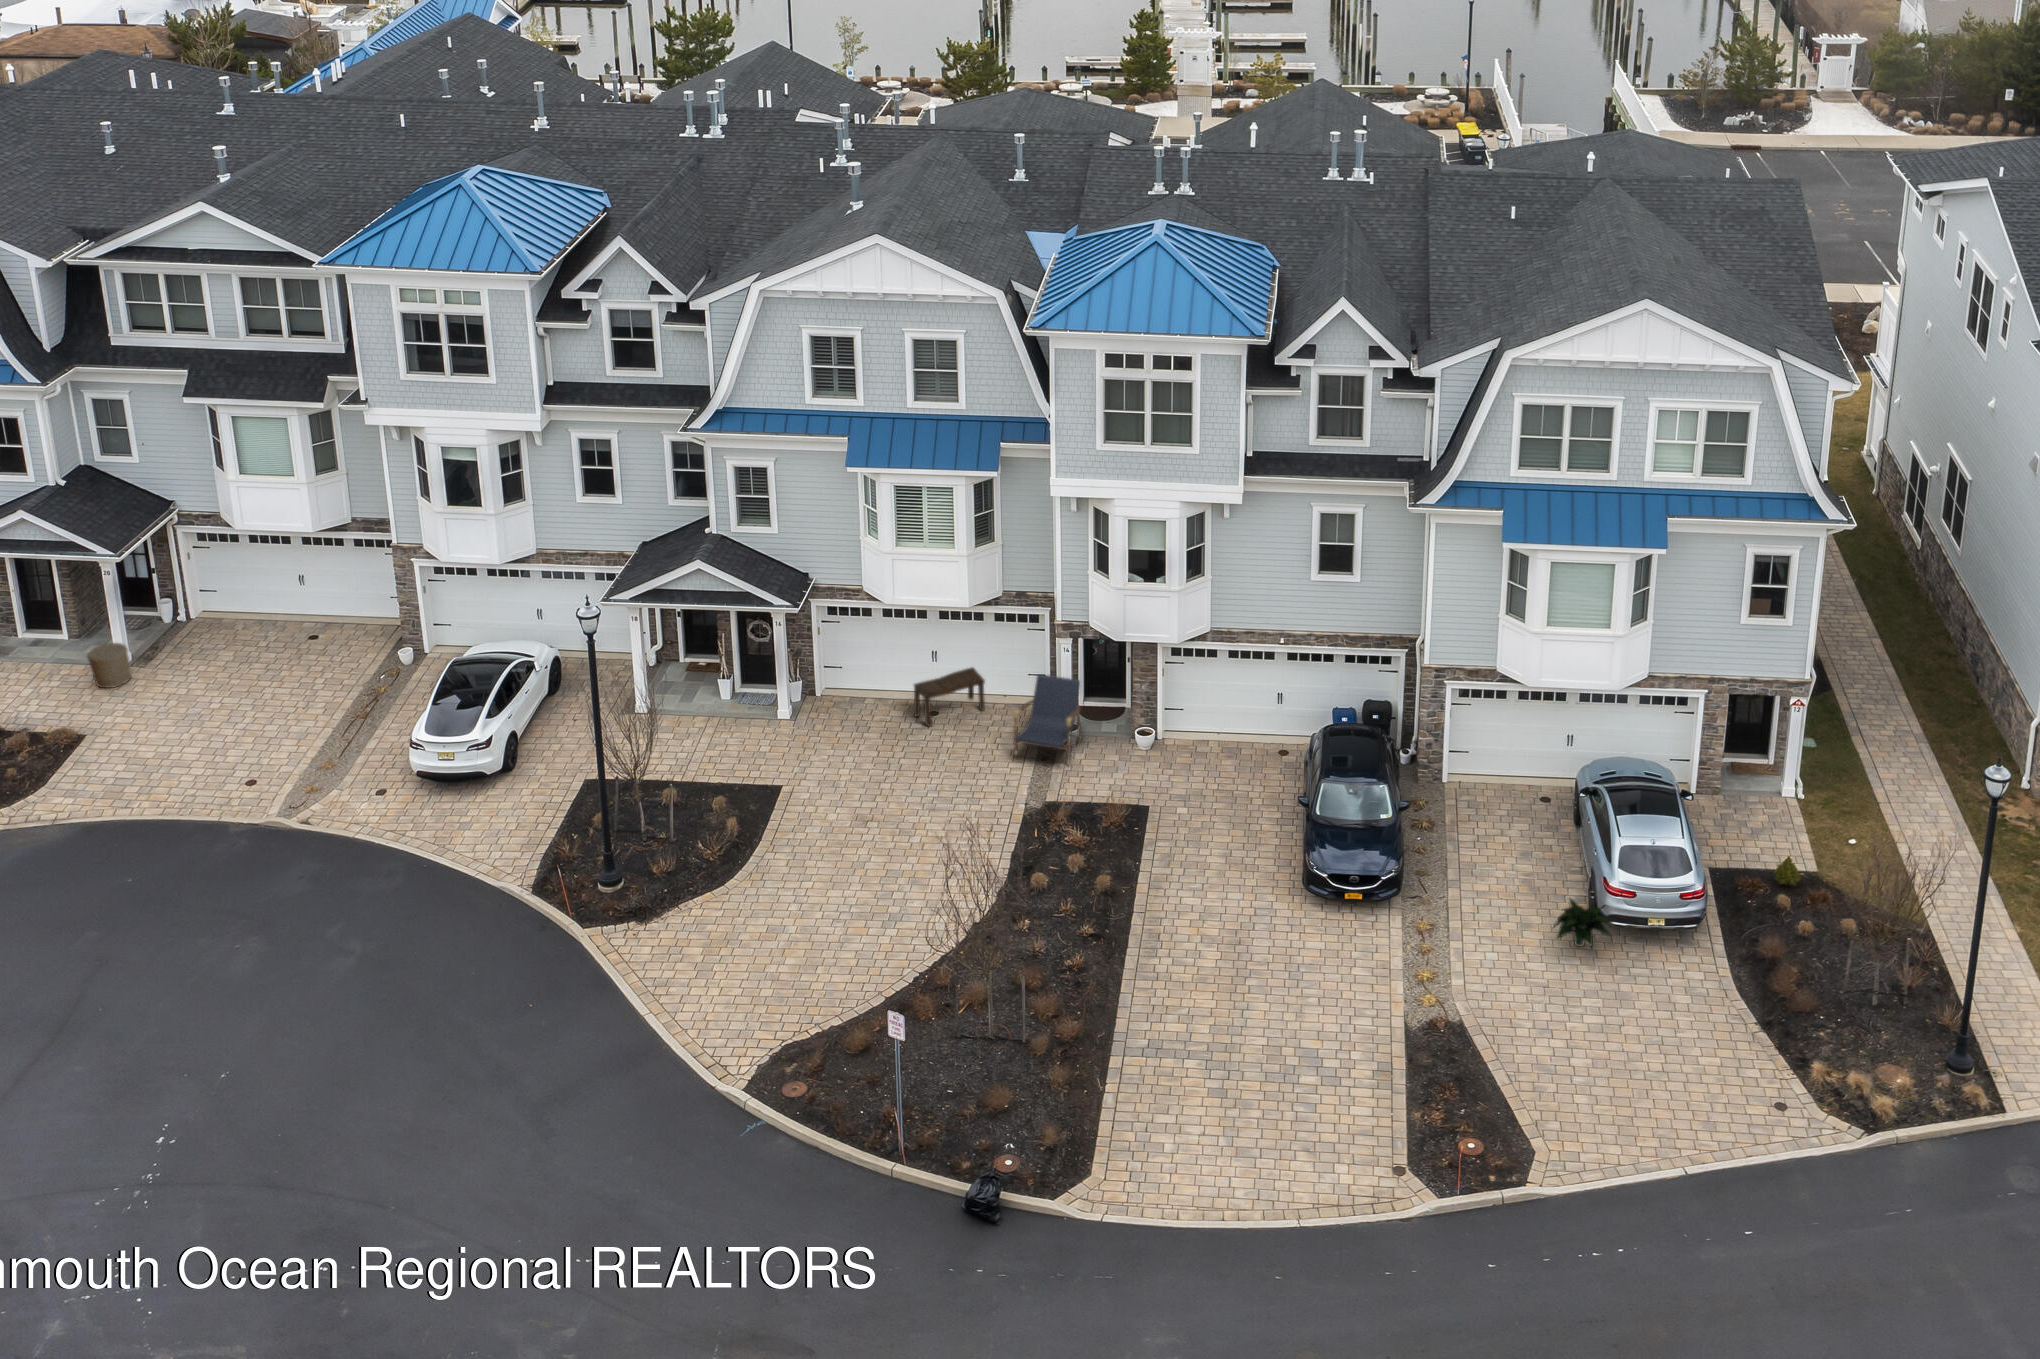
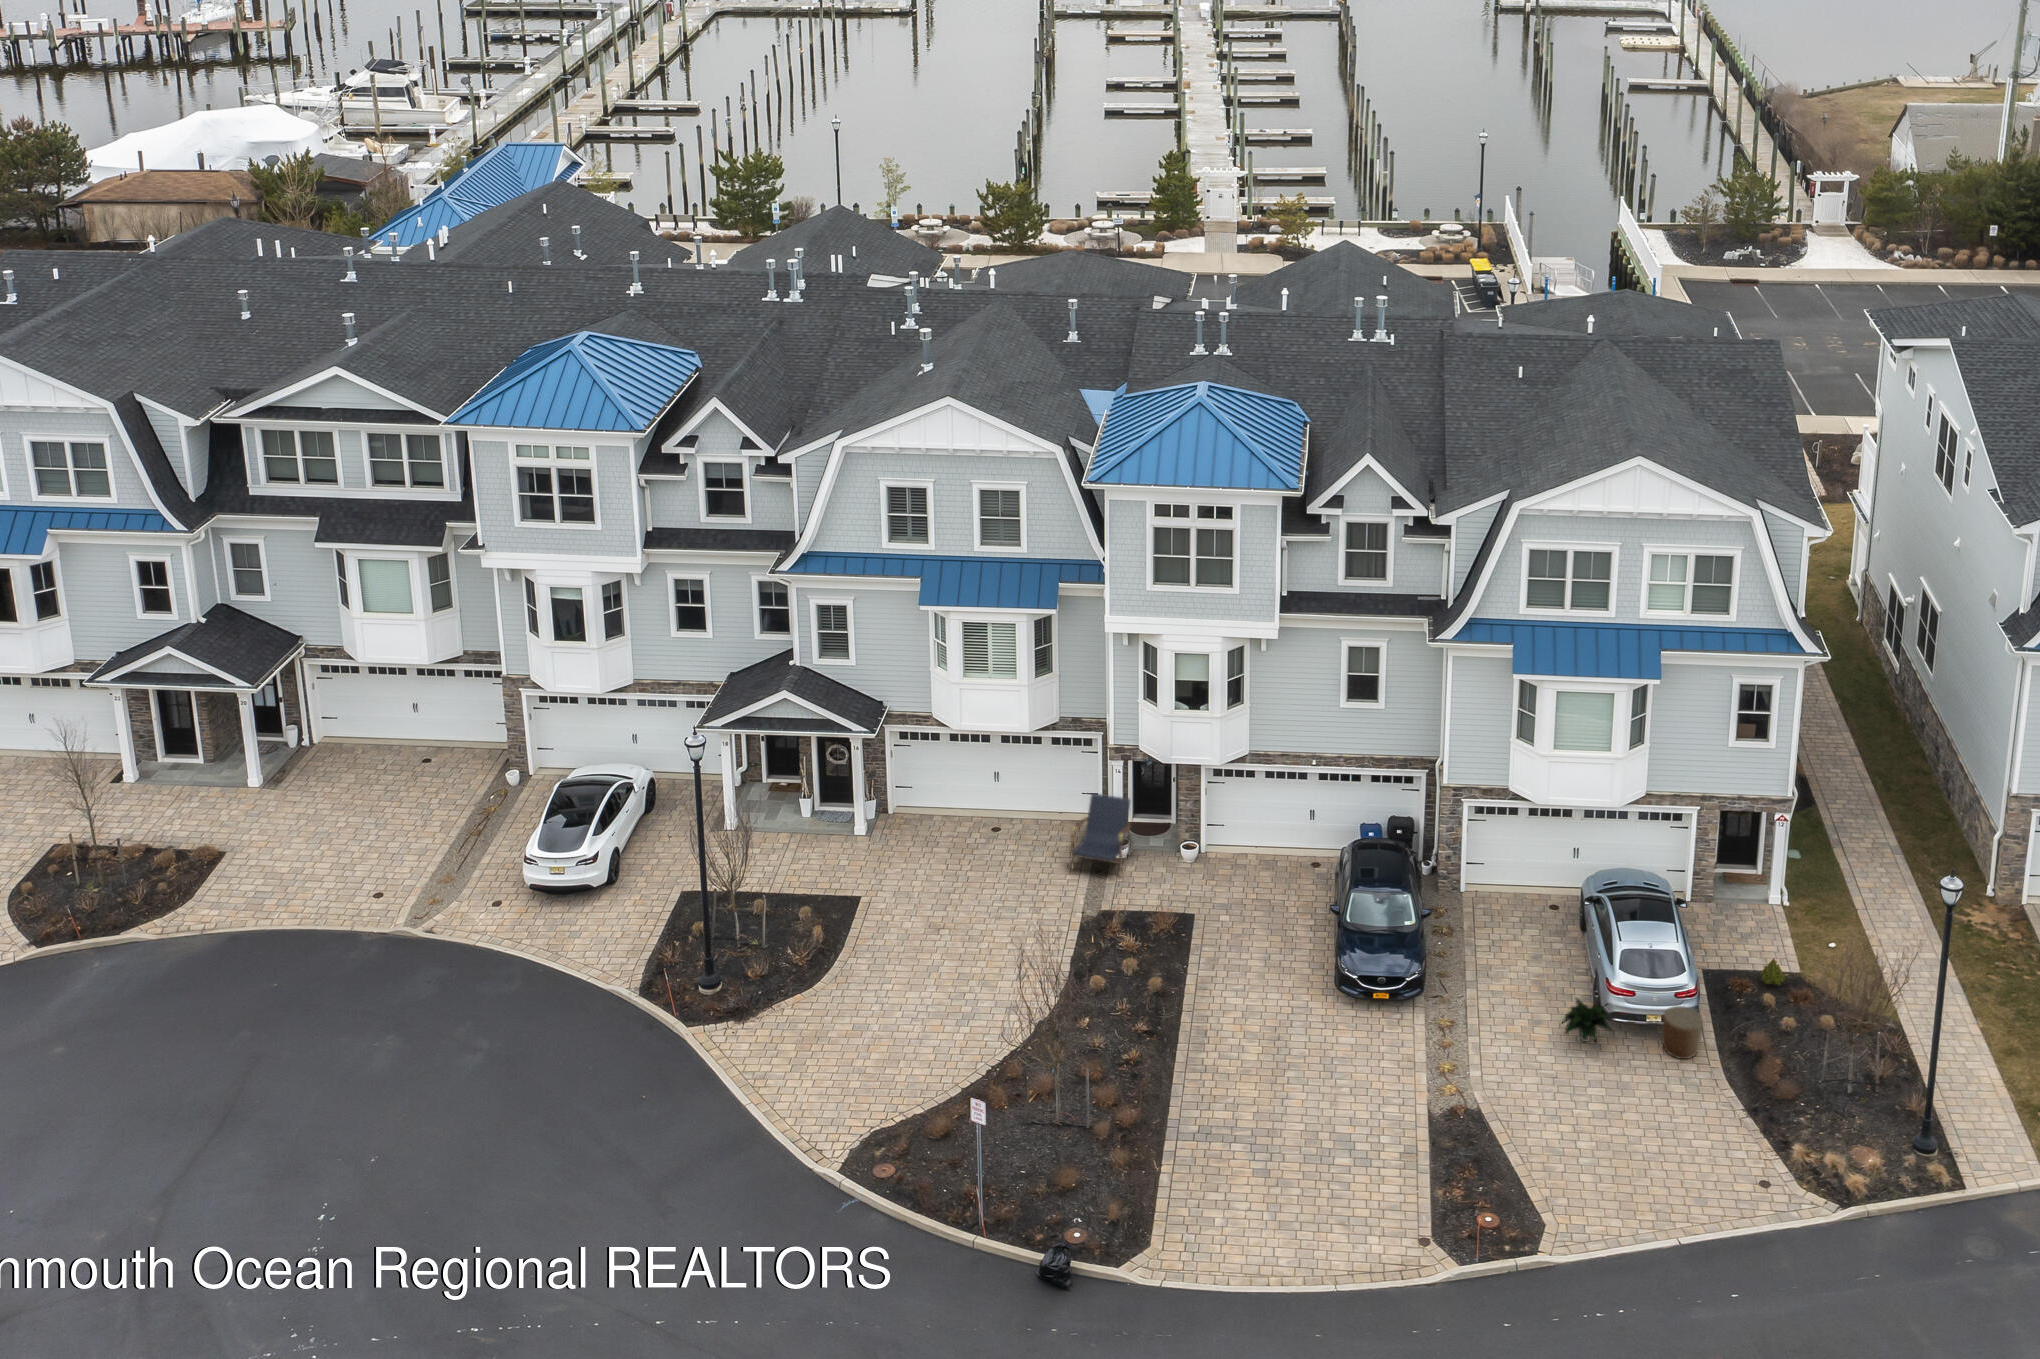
woven basket: present [87,643,131,688] -> present [1662,1006,1703,1059]
bench: present [914,667,985,727] -> none [978,786,1043,842]

